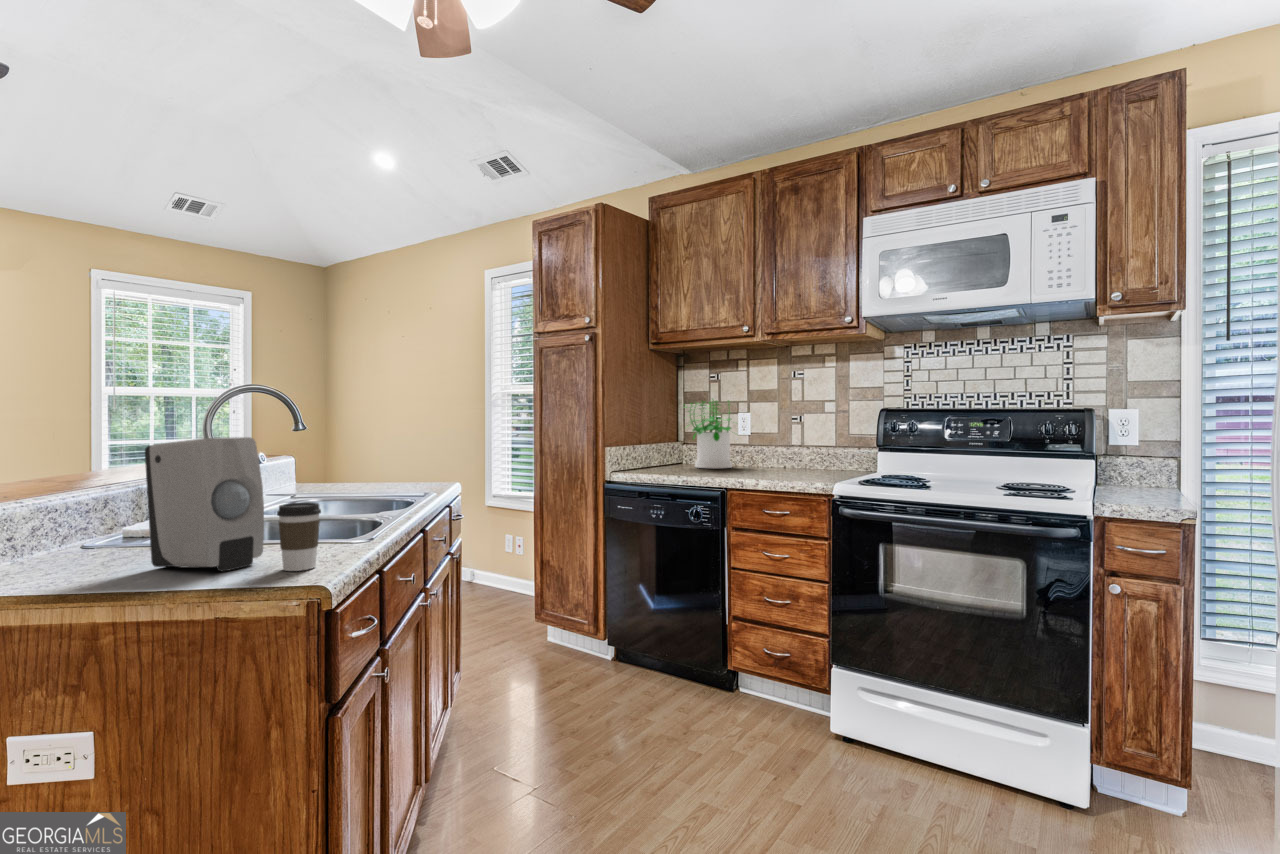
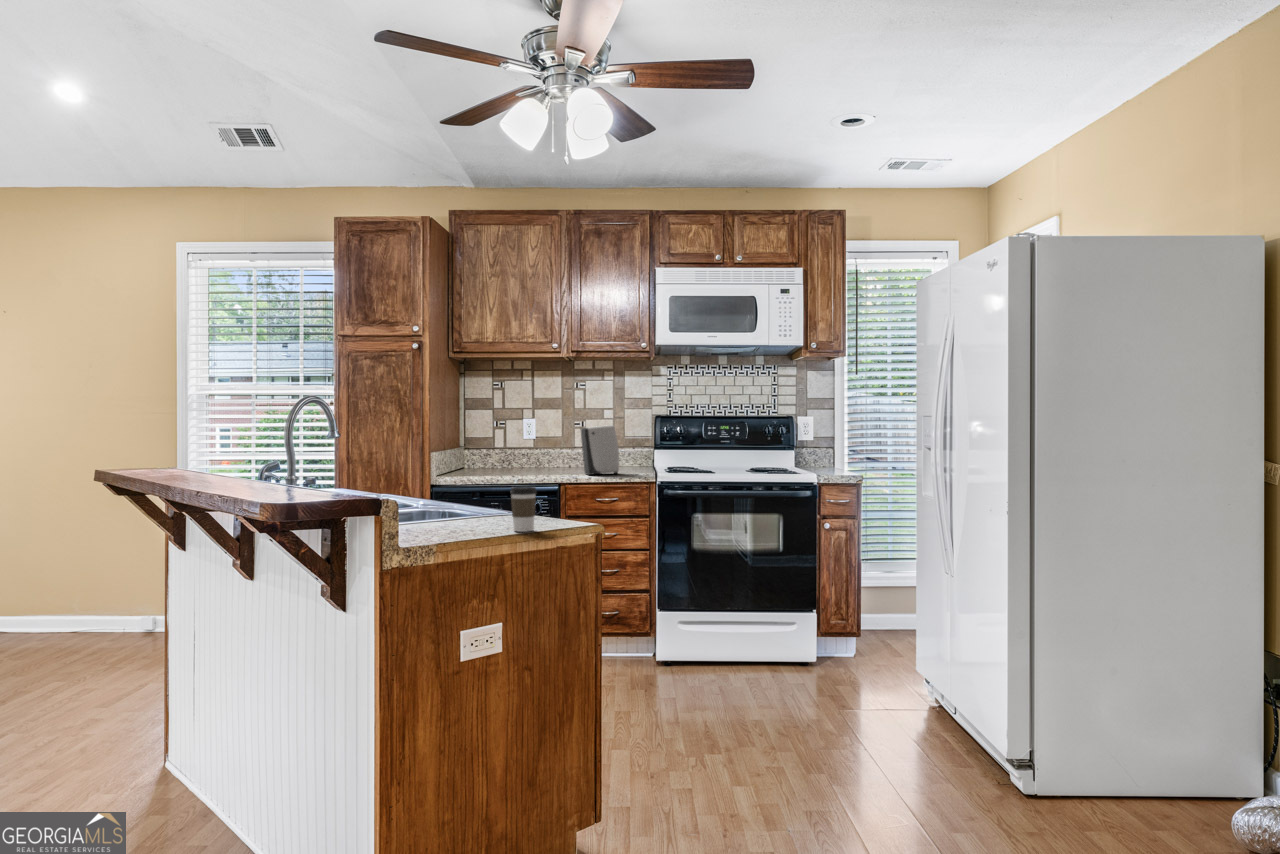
potted plant: present [685,400,732,468] -> none [486,405,535,469]
soap dispenser: present [145,437,264,571] -> present [580,425,619,475]

